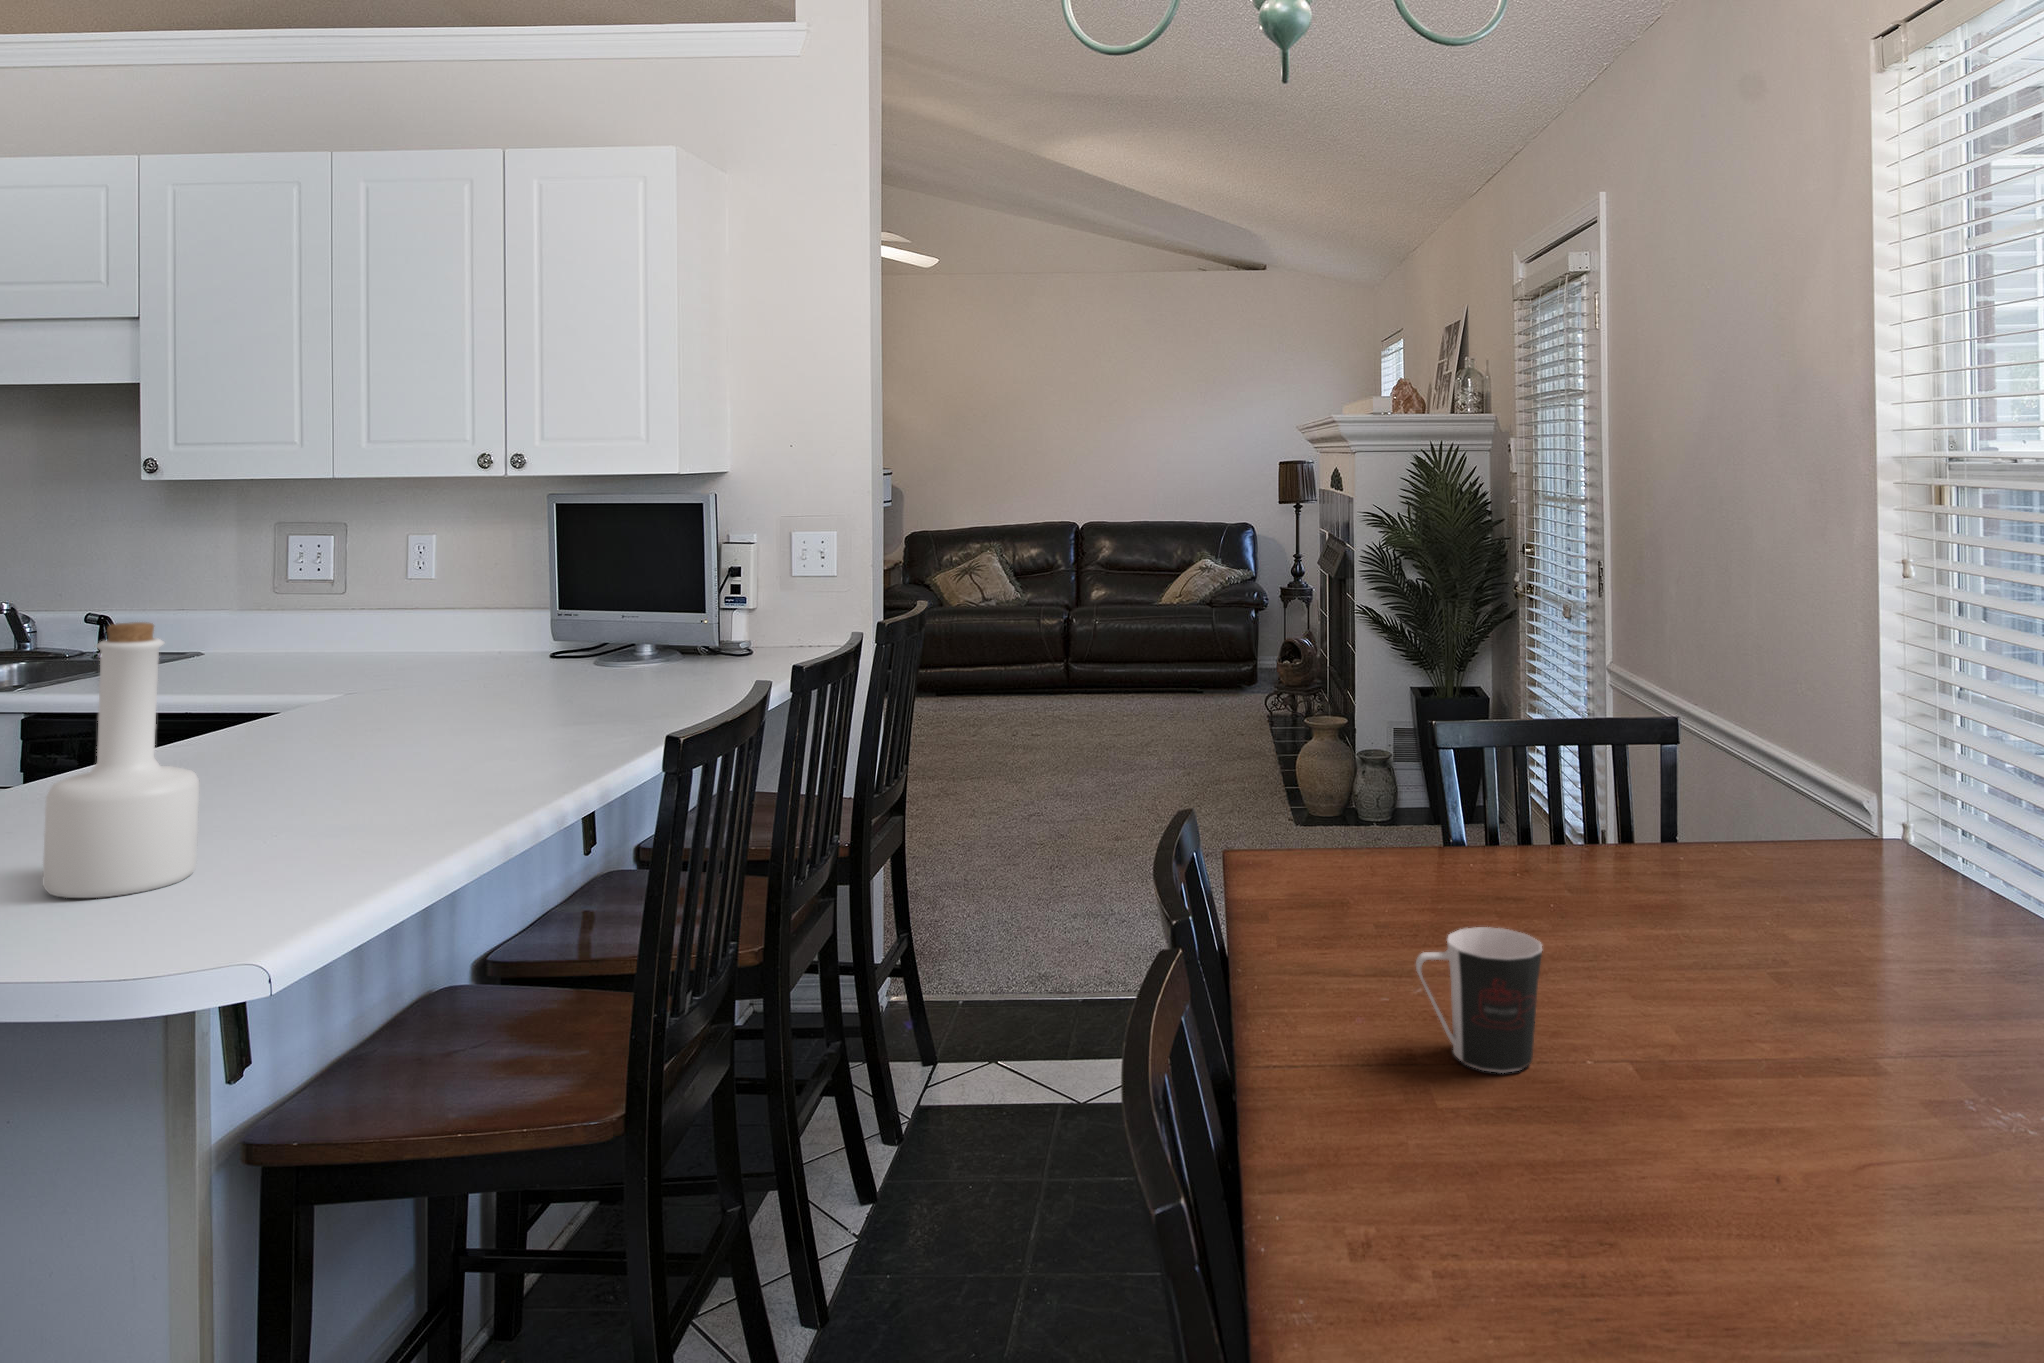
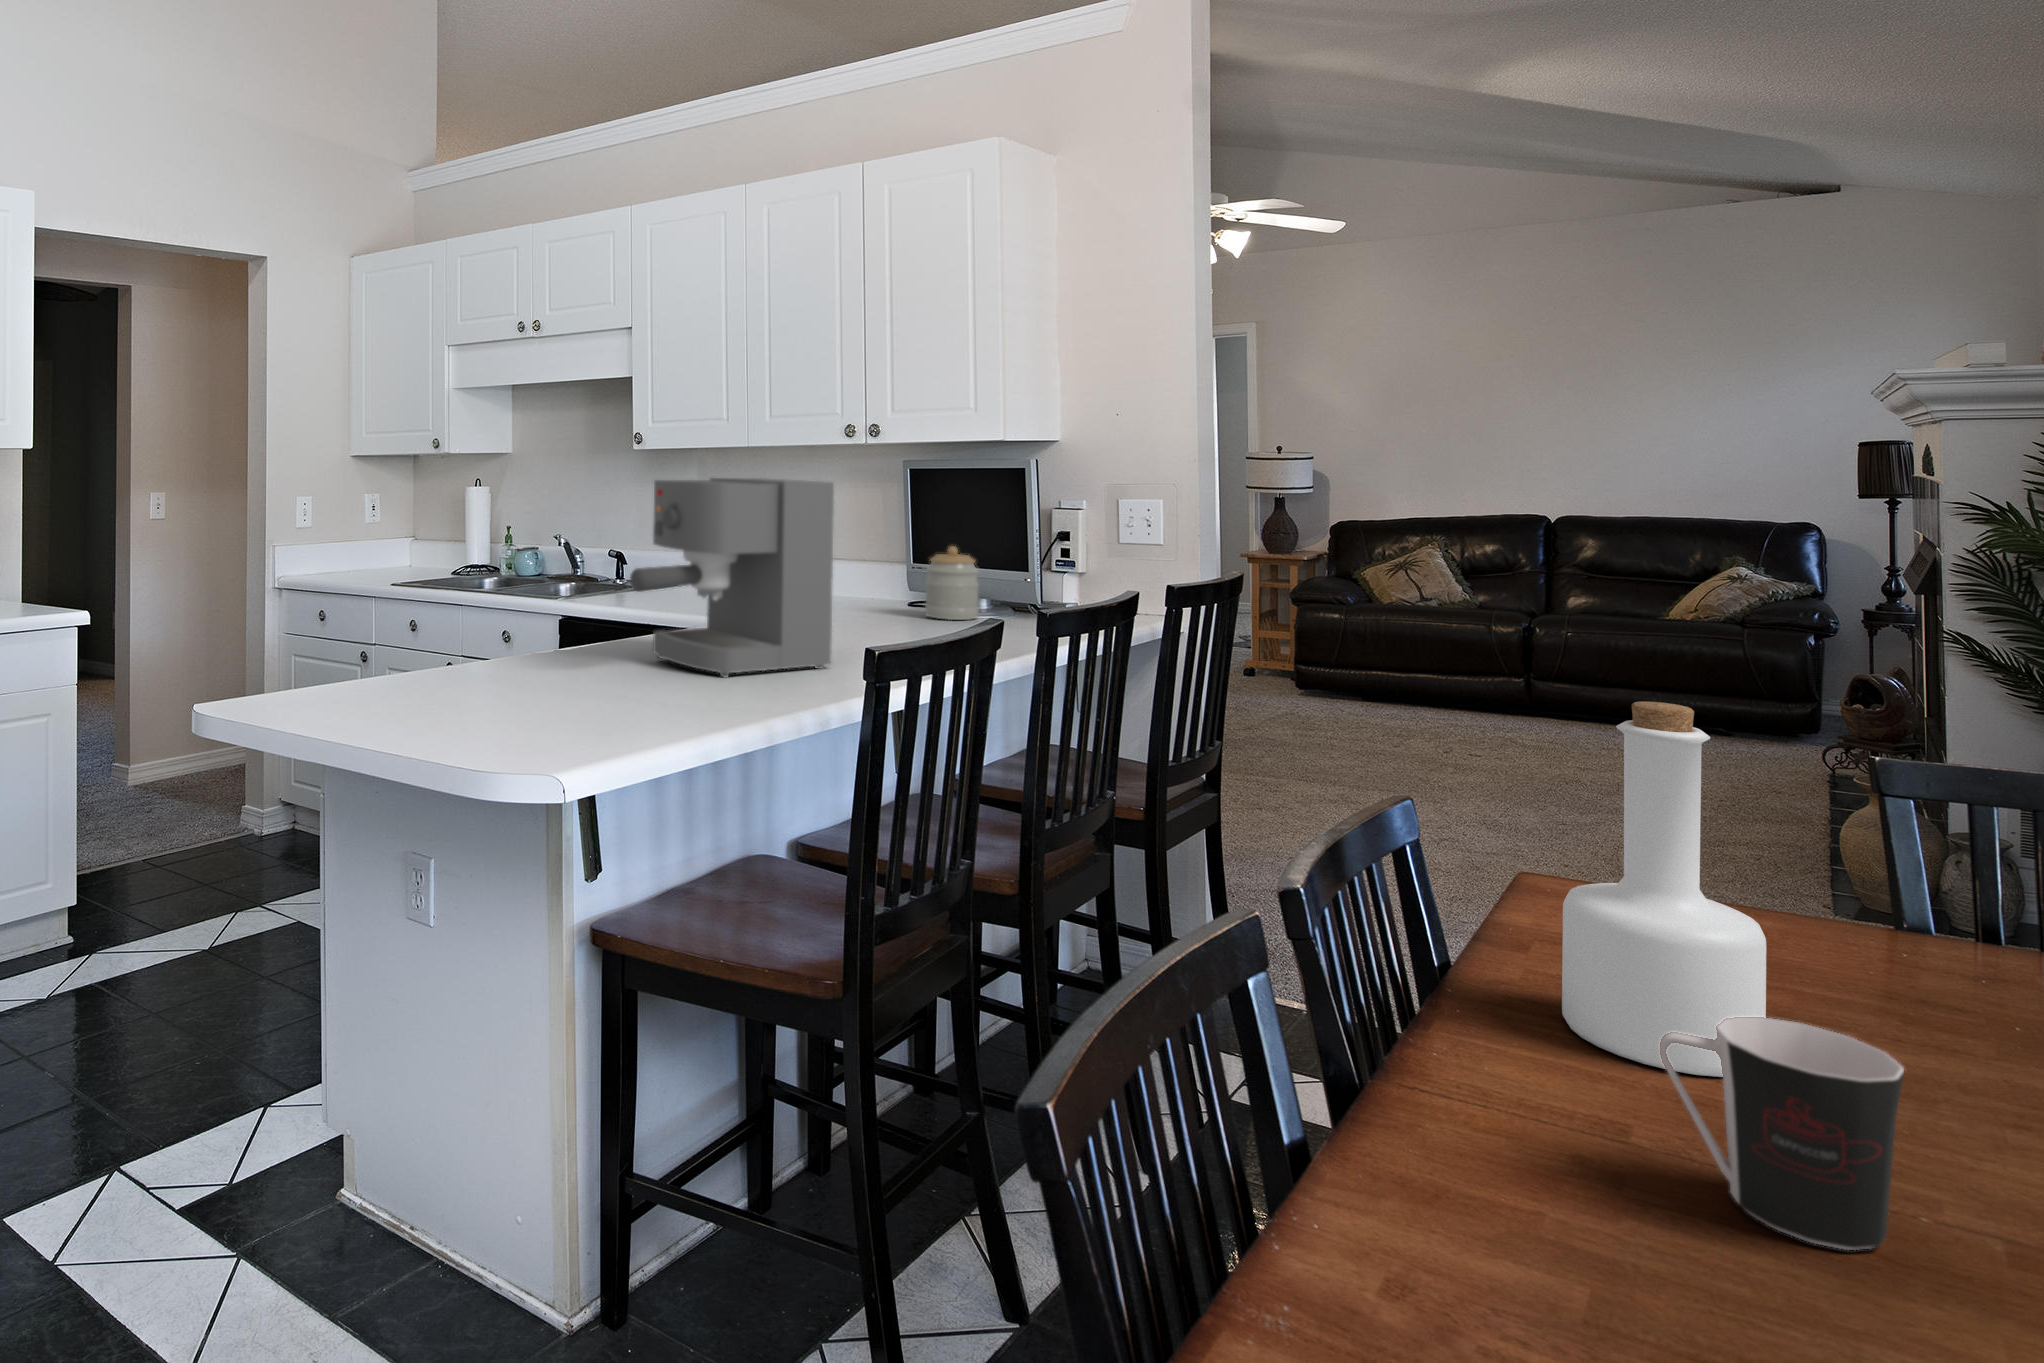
coffee maker: none [283,531,546,780] -> present [630,478,834,677]
jar: none [588,591,651,673] -> present [925,546,979,620]
bottle: present [43,622,199,898] -> present [1562,702,1766,1077]

